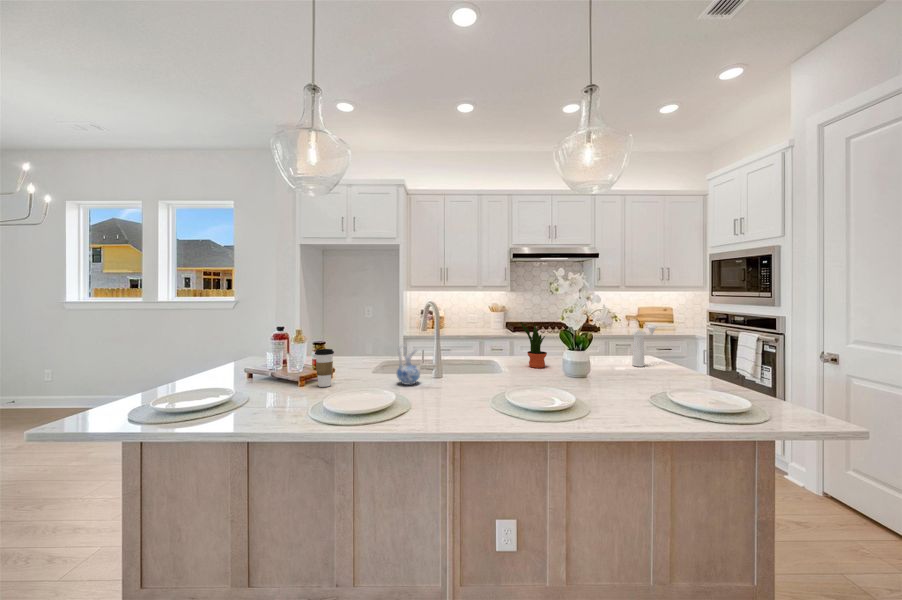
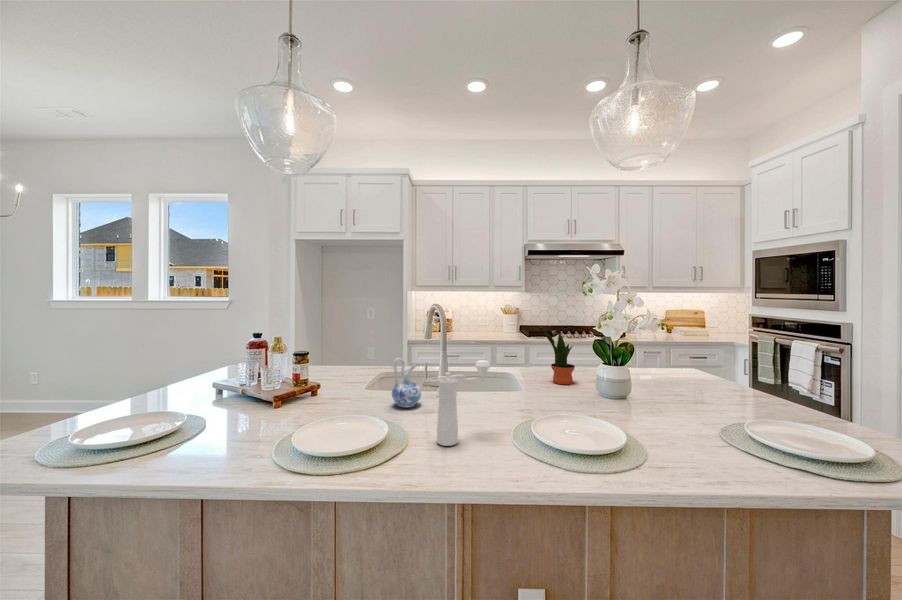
pepper mill: present [632,325,656,367] -> present [437,360,490,446]
coffee cup: present [315,349,334,387] -> none [290,362,315,410]

